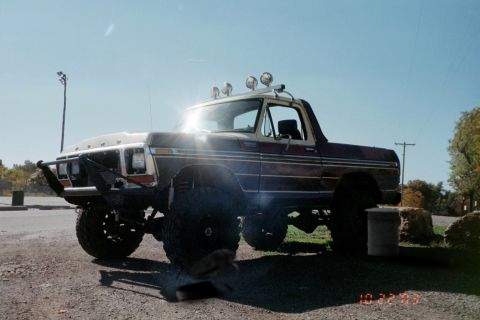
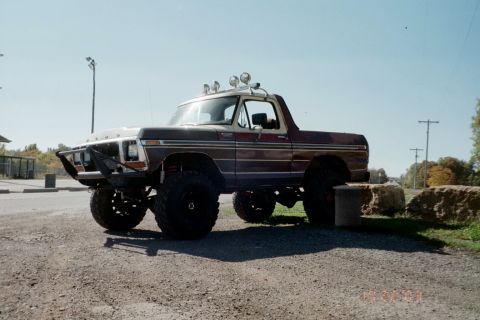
backpack: present [190,250,238,285] -> none [175,220,212,248]

